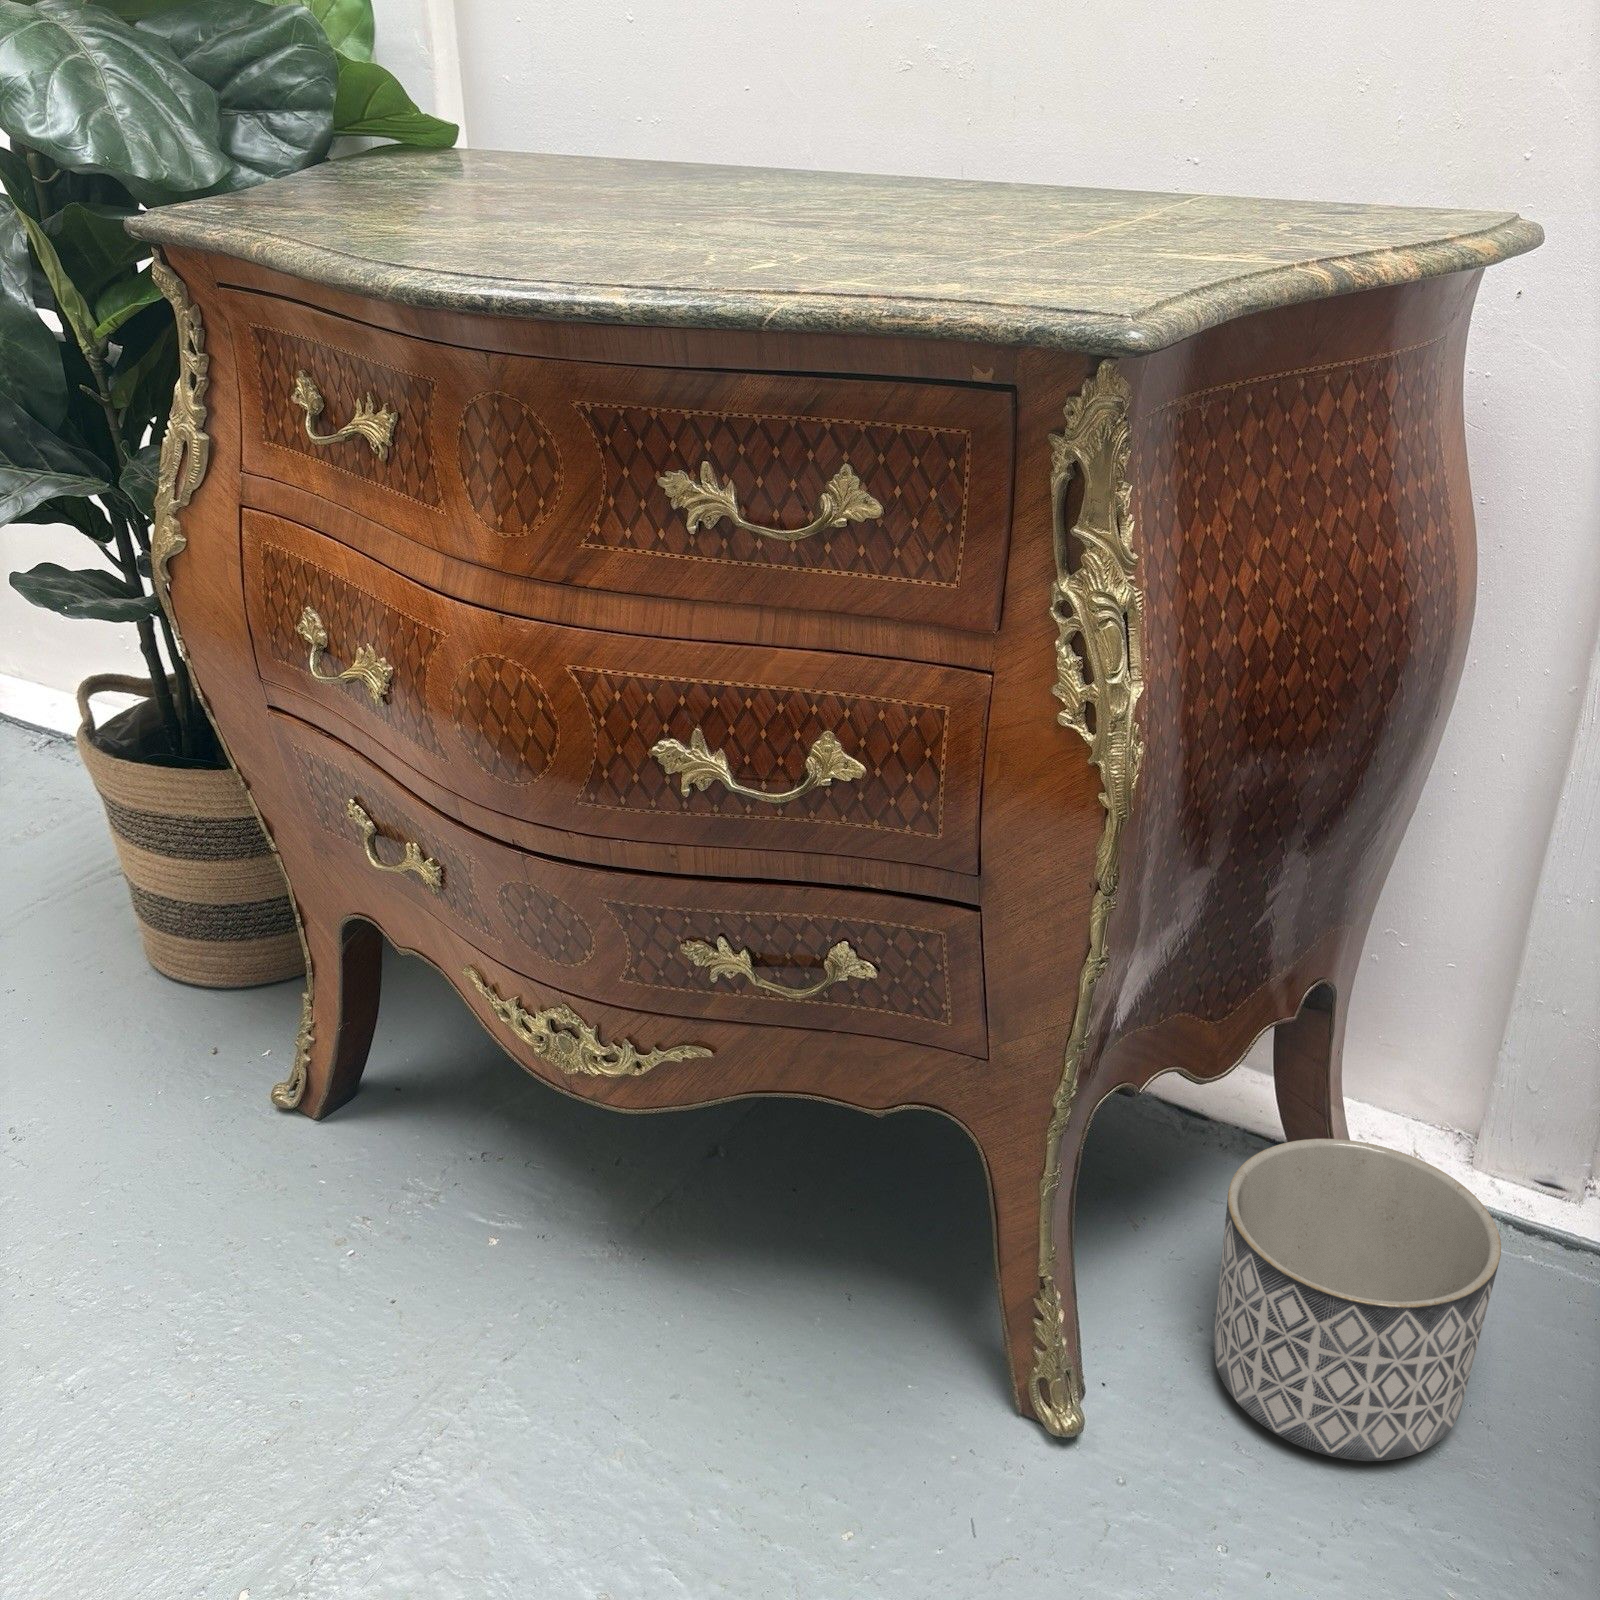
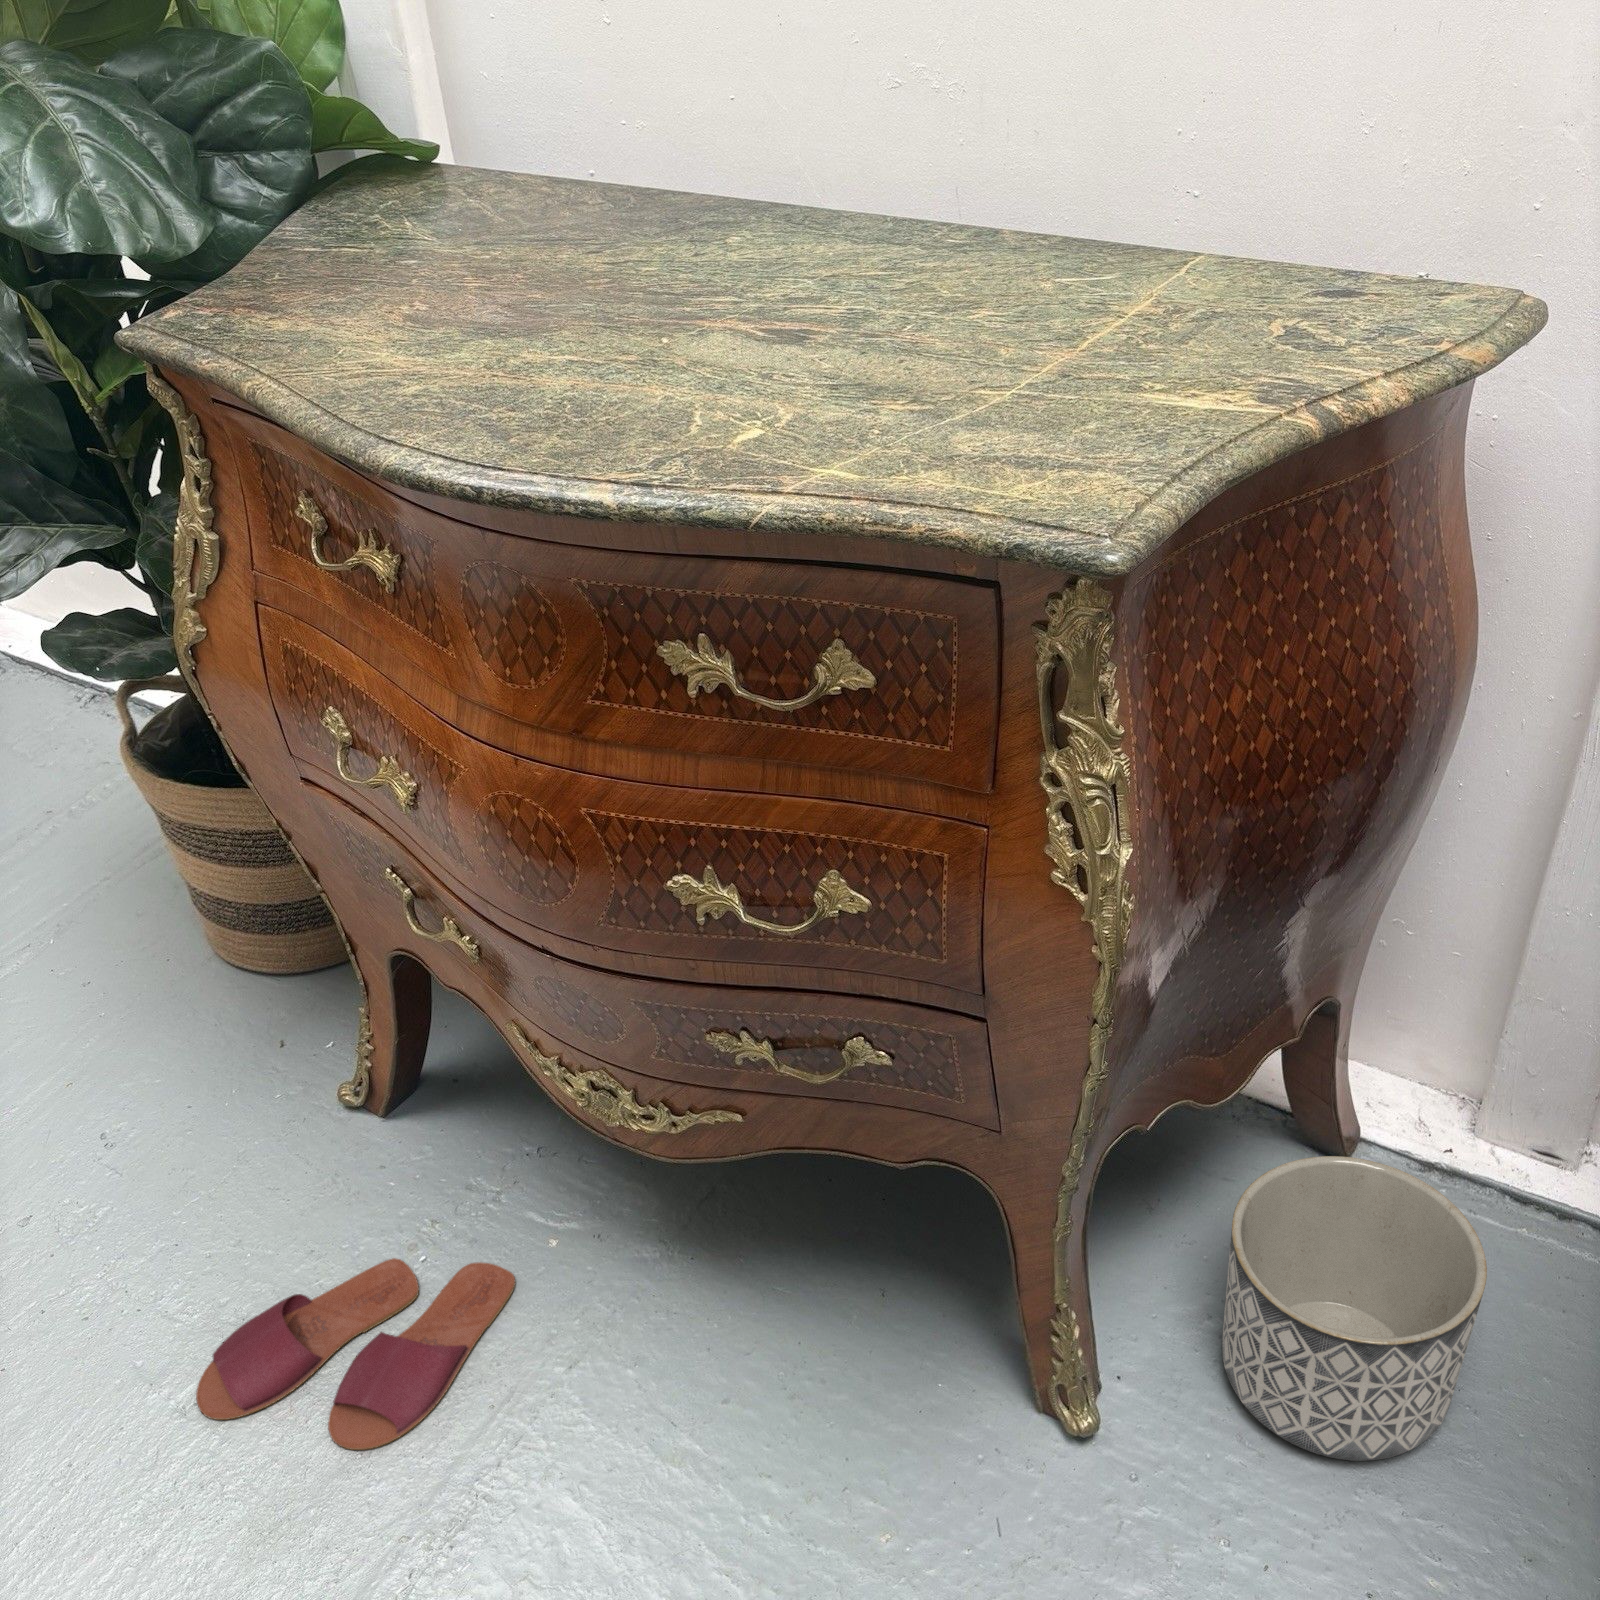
slippers: none [86,1242,449,1425] -> present [196,1258,516,1450]

